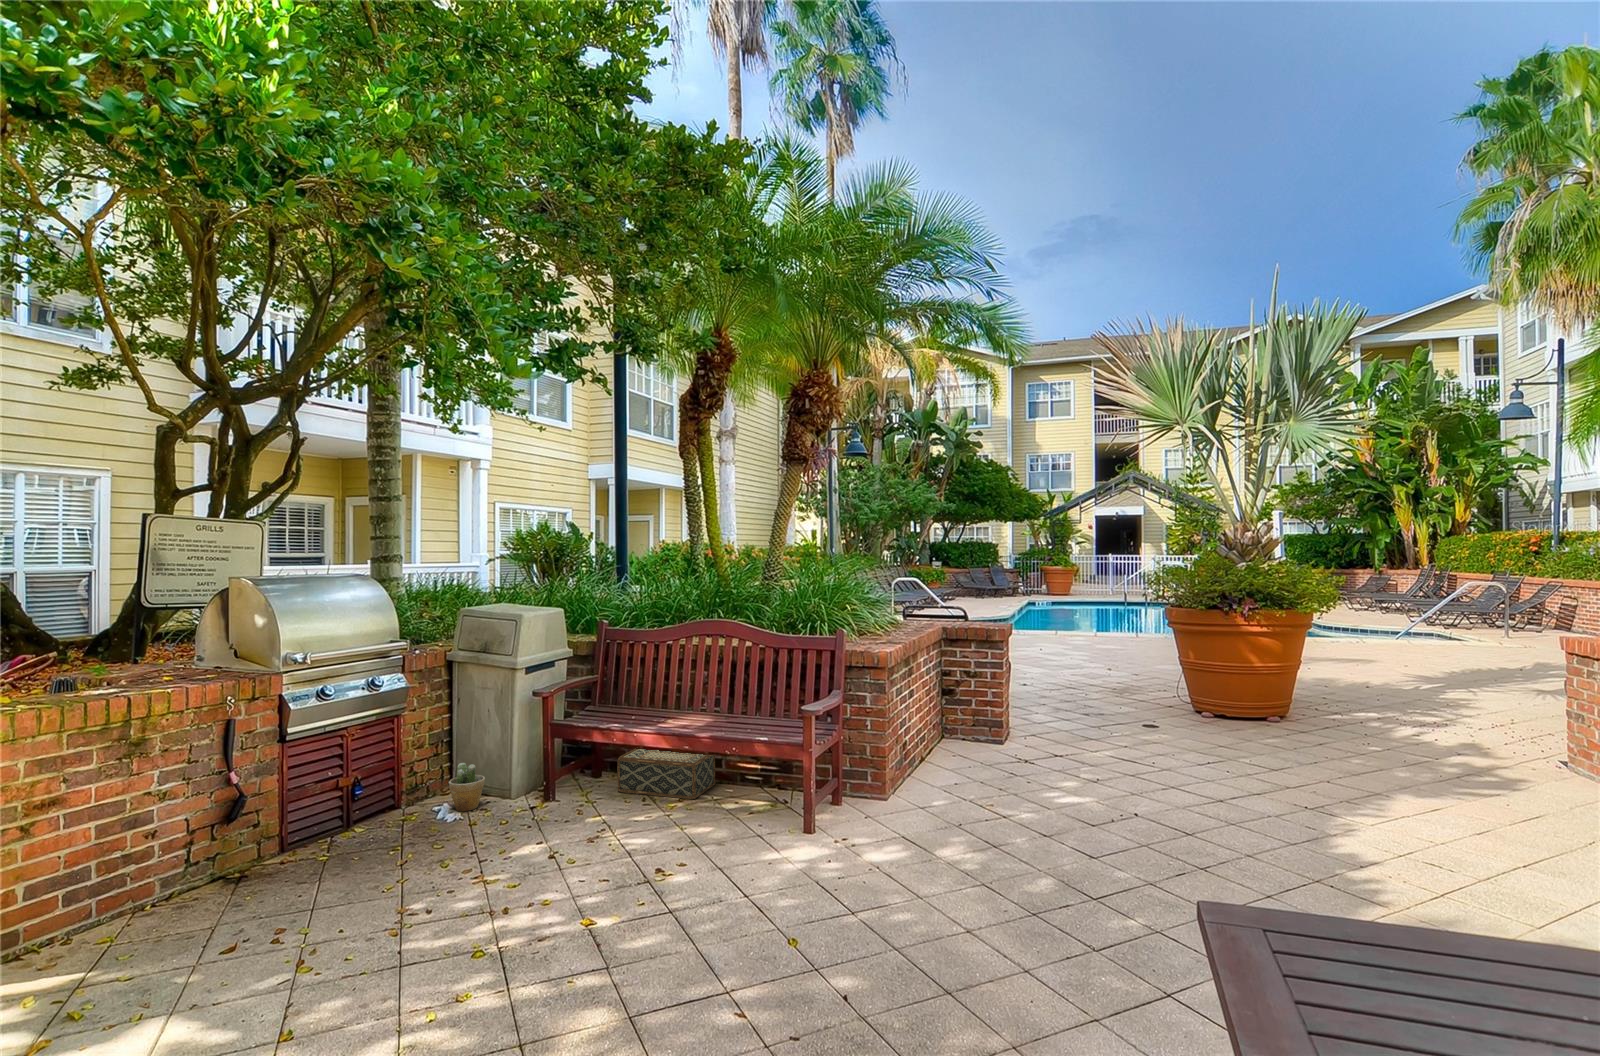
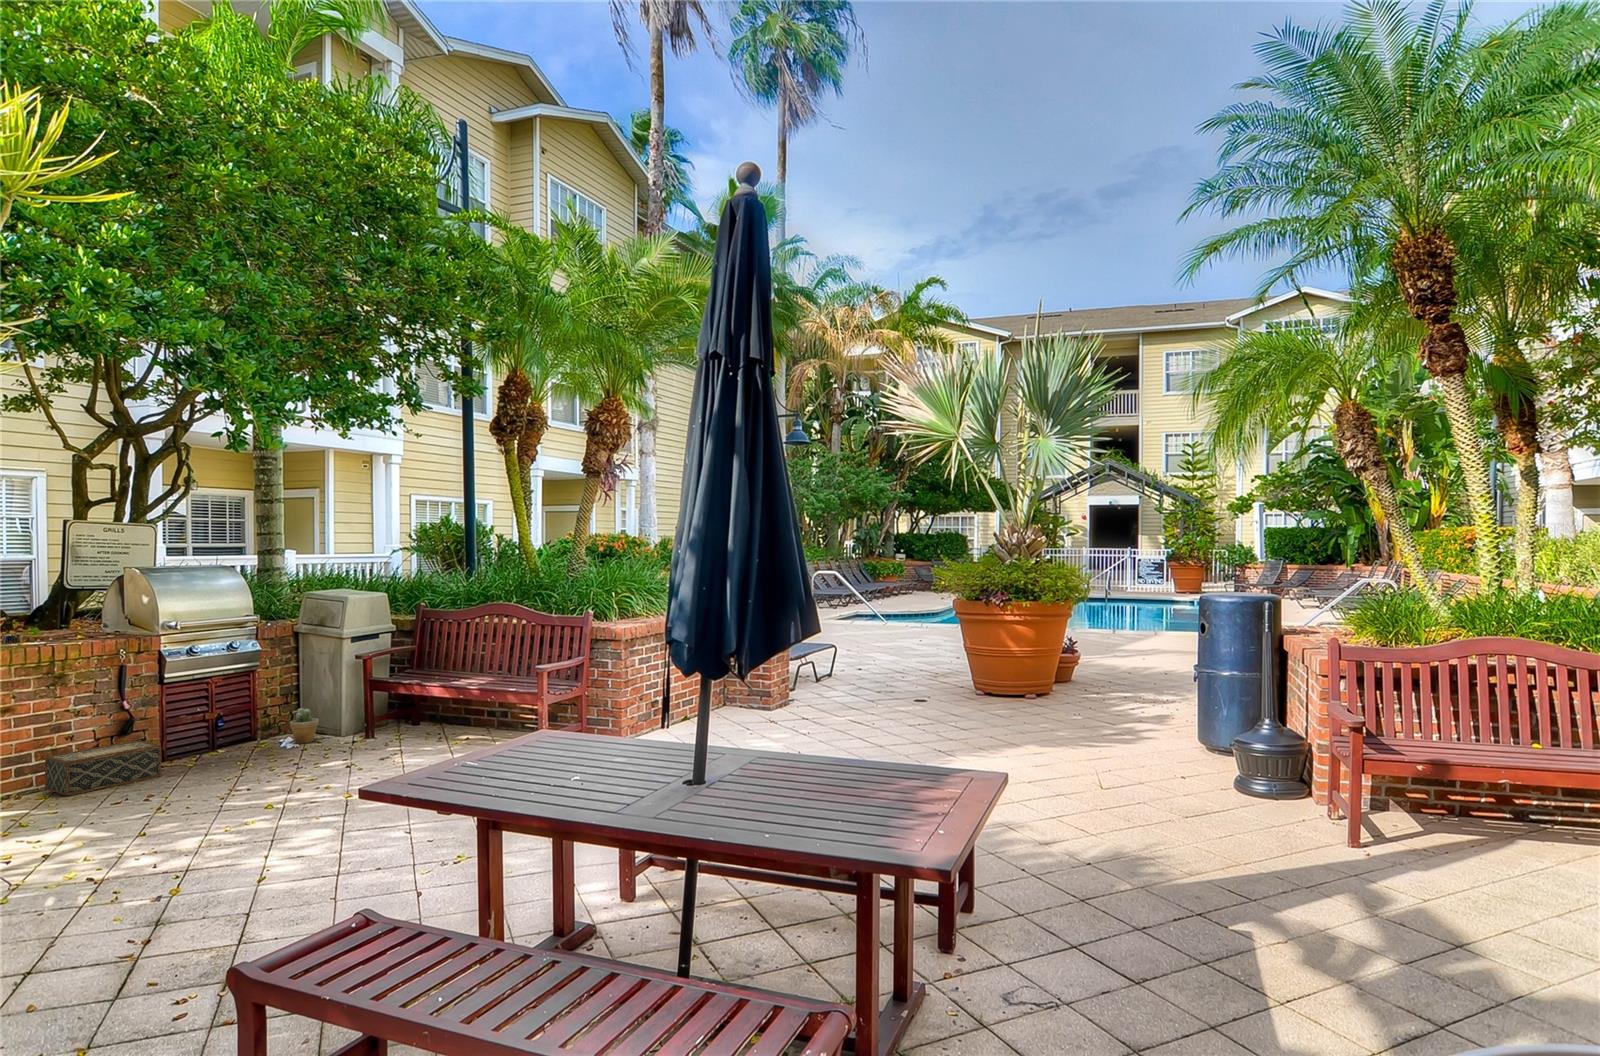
woven basket: present [617,749,715,799] -> present [45,740,161,796]

